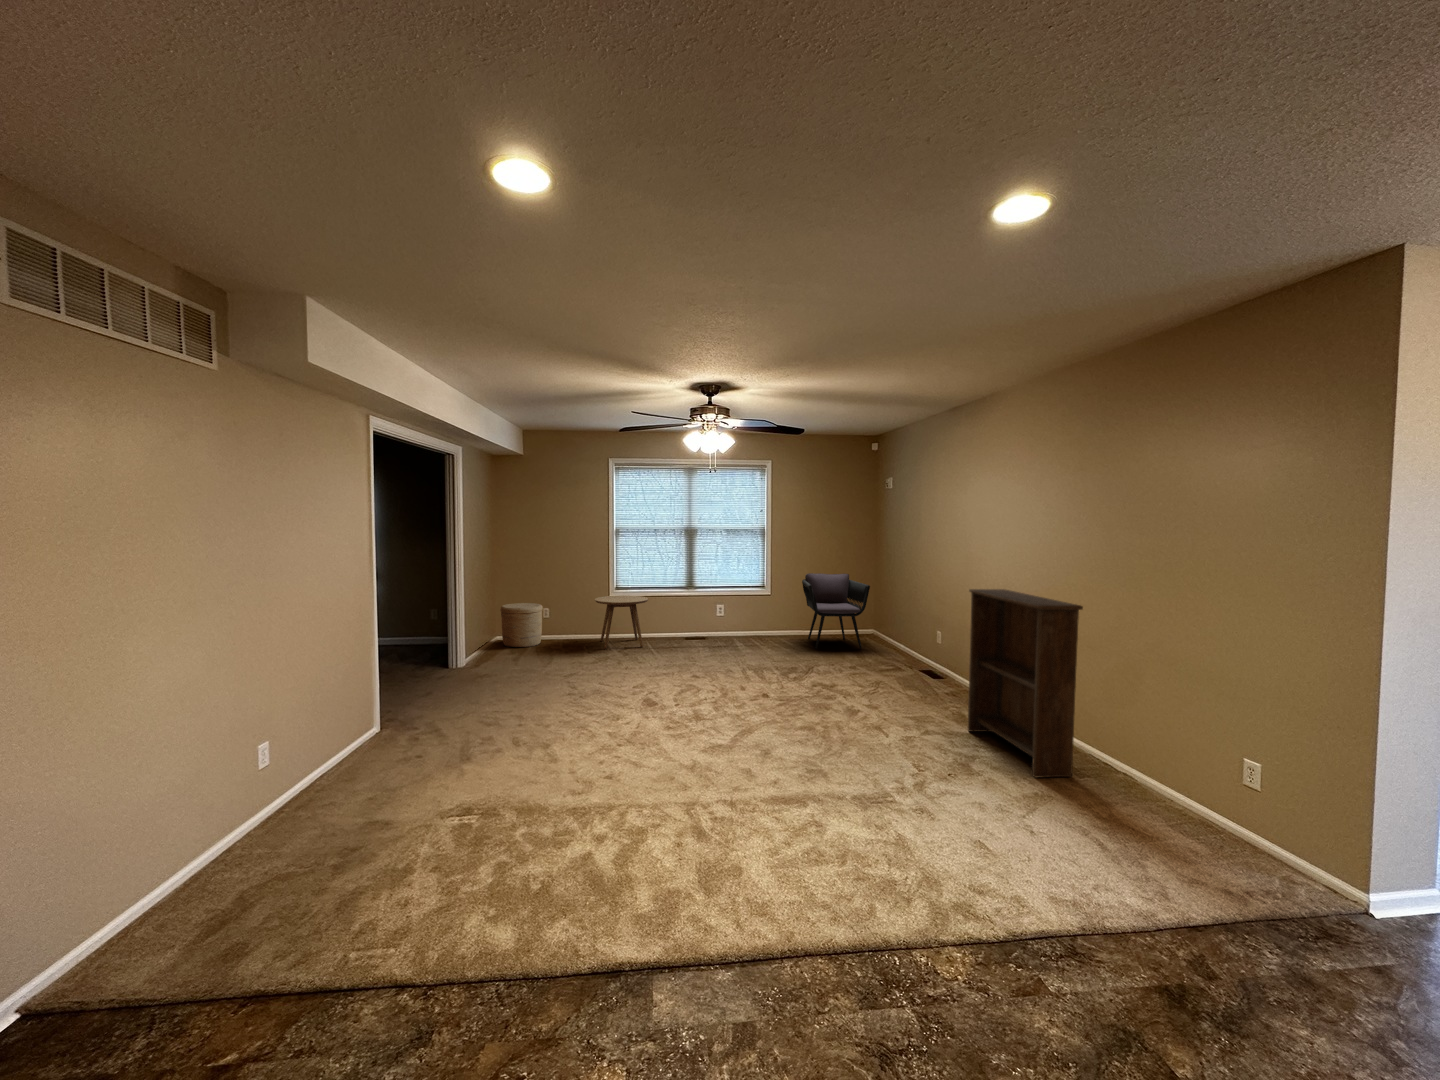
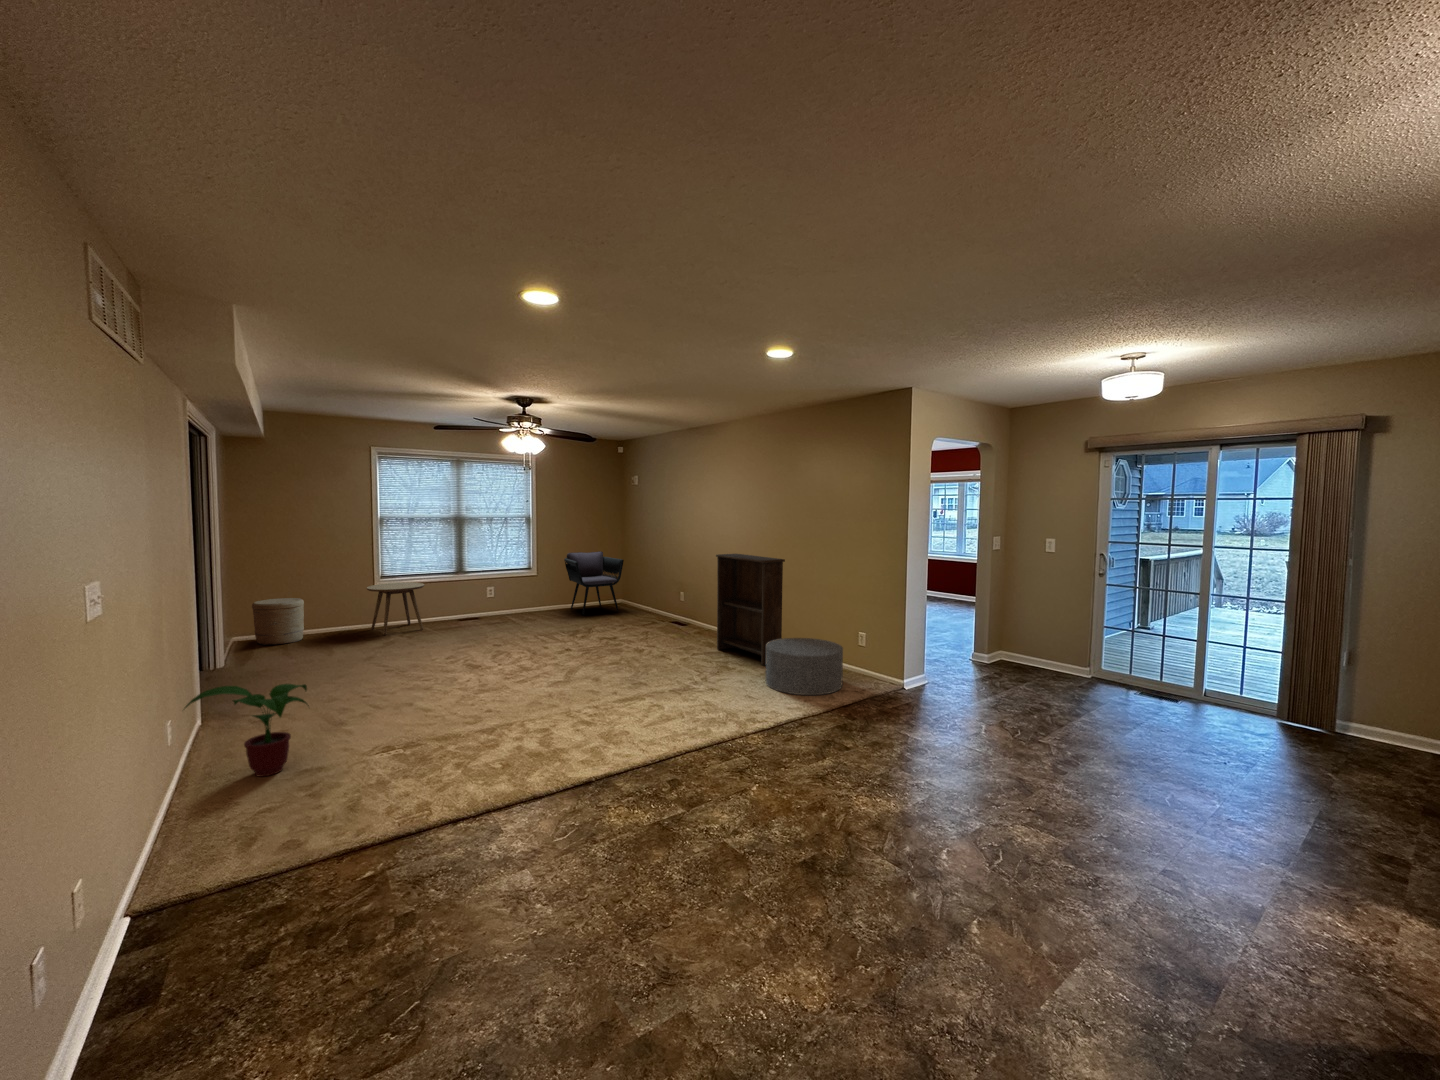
potted plant: none [260,706,398,818] -> present [185,684,309,777]
ottoman: none [1027,743,1197,878] -> present [766,638,843,695]

